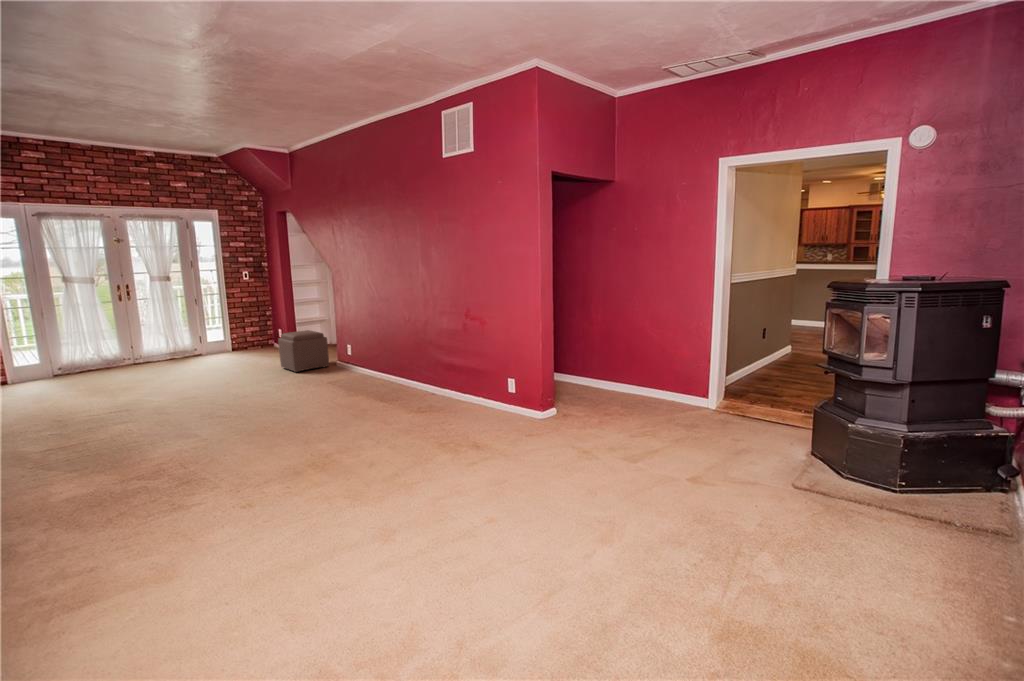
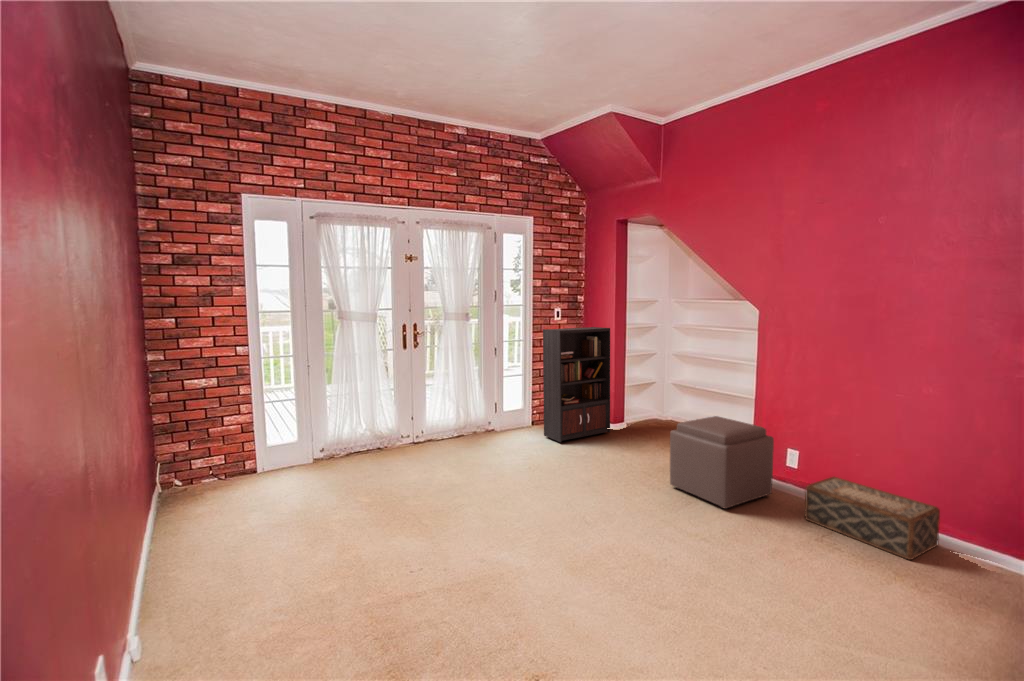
bookcase: none [226,284,281,357] -> present [543,327,610,442]
woven basket: none [328,353,371,378] -> present [805,477,940,560]

